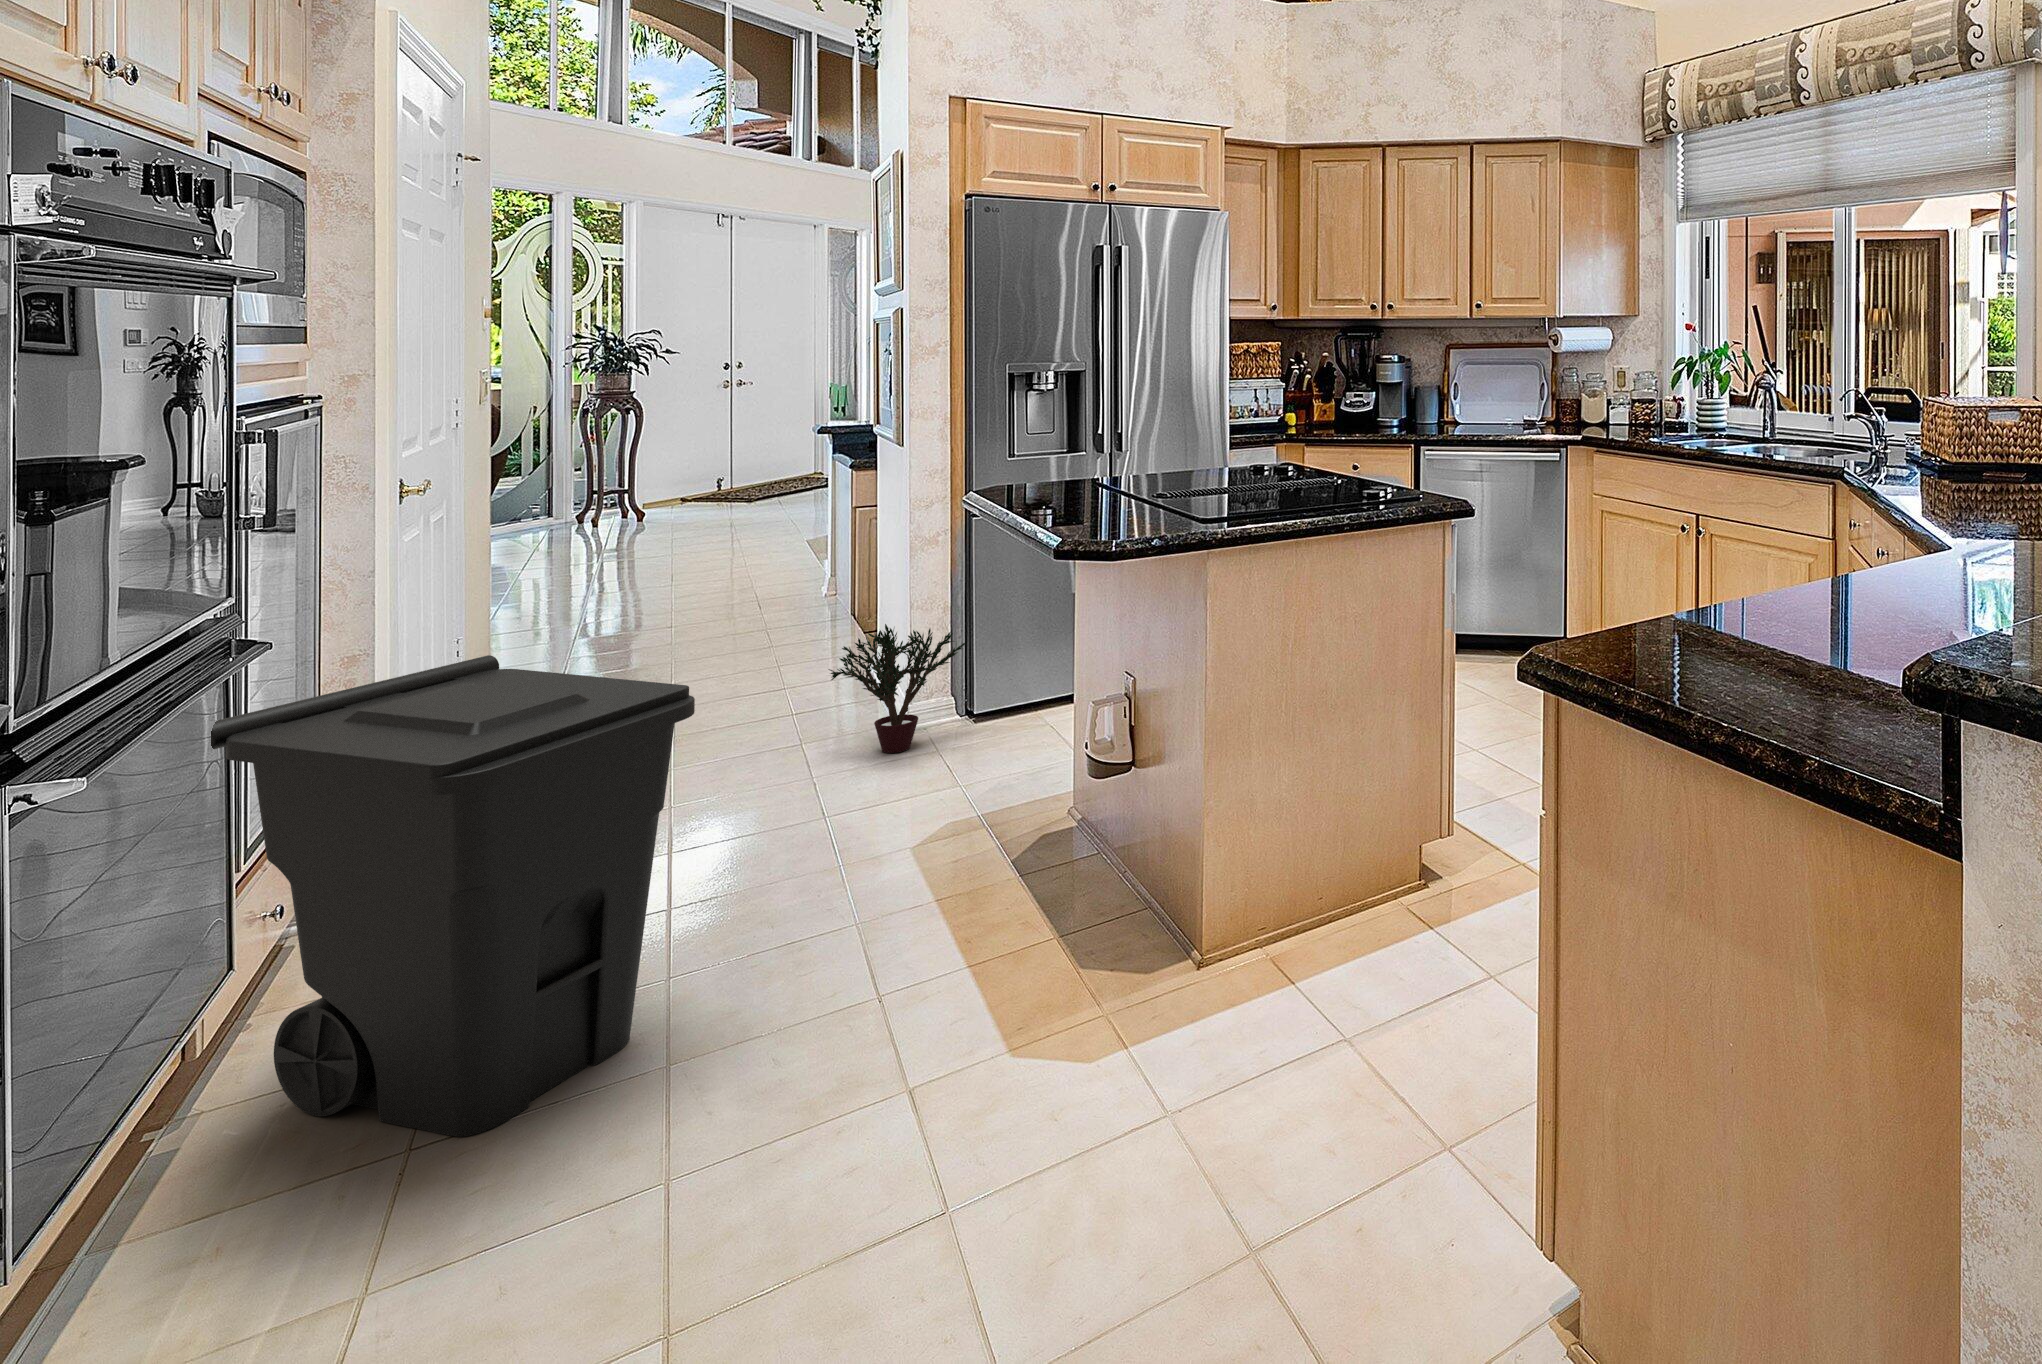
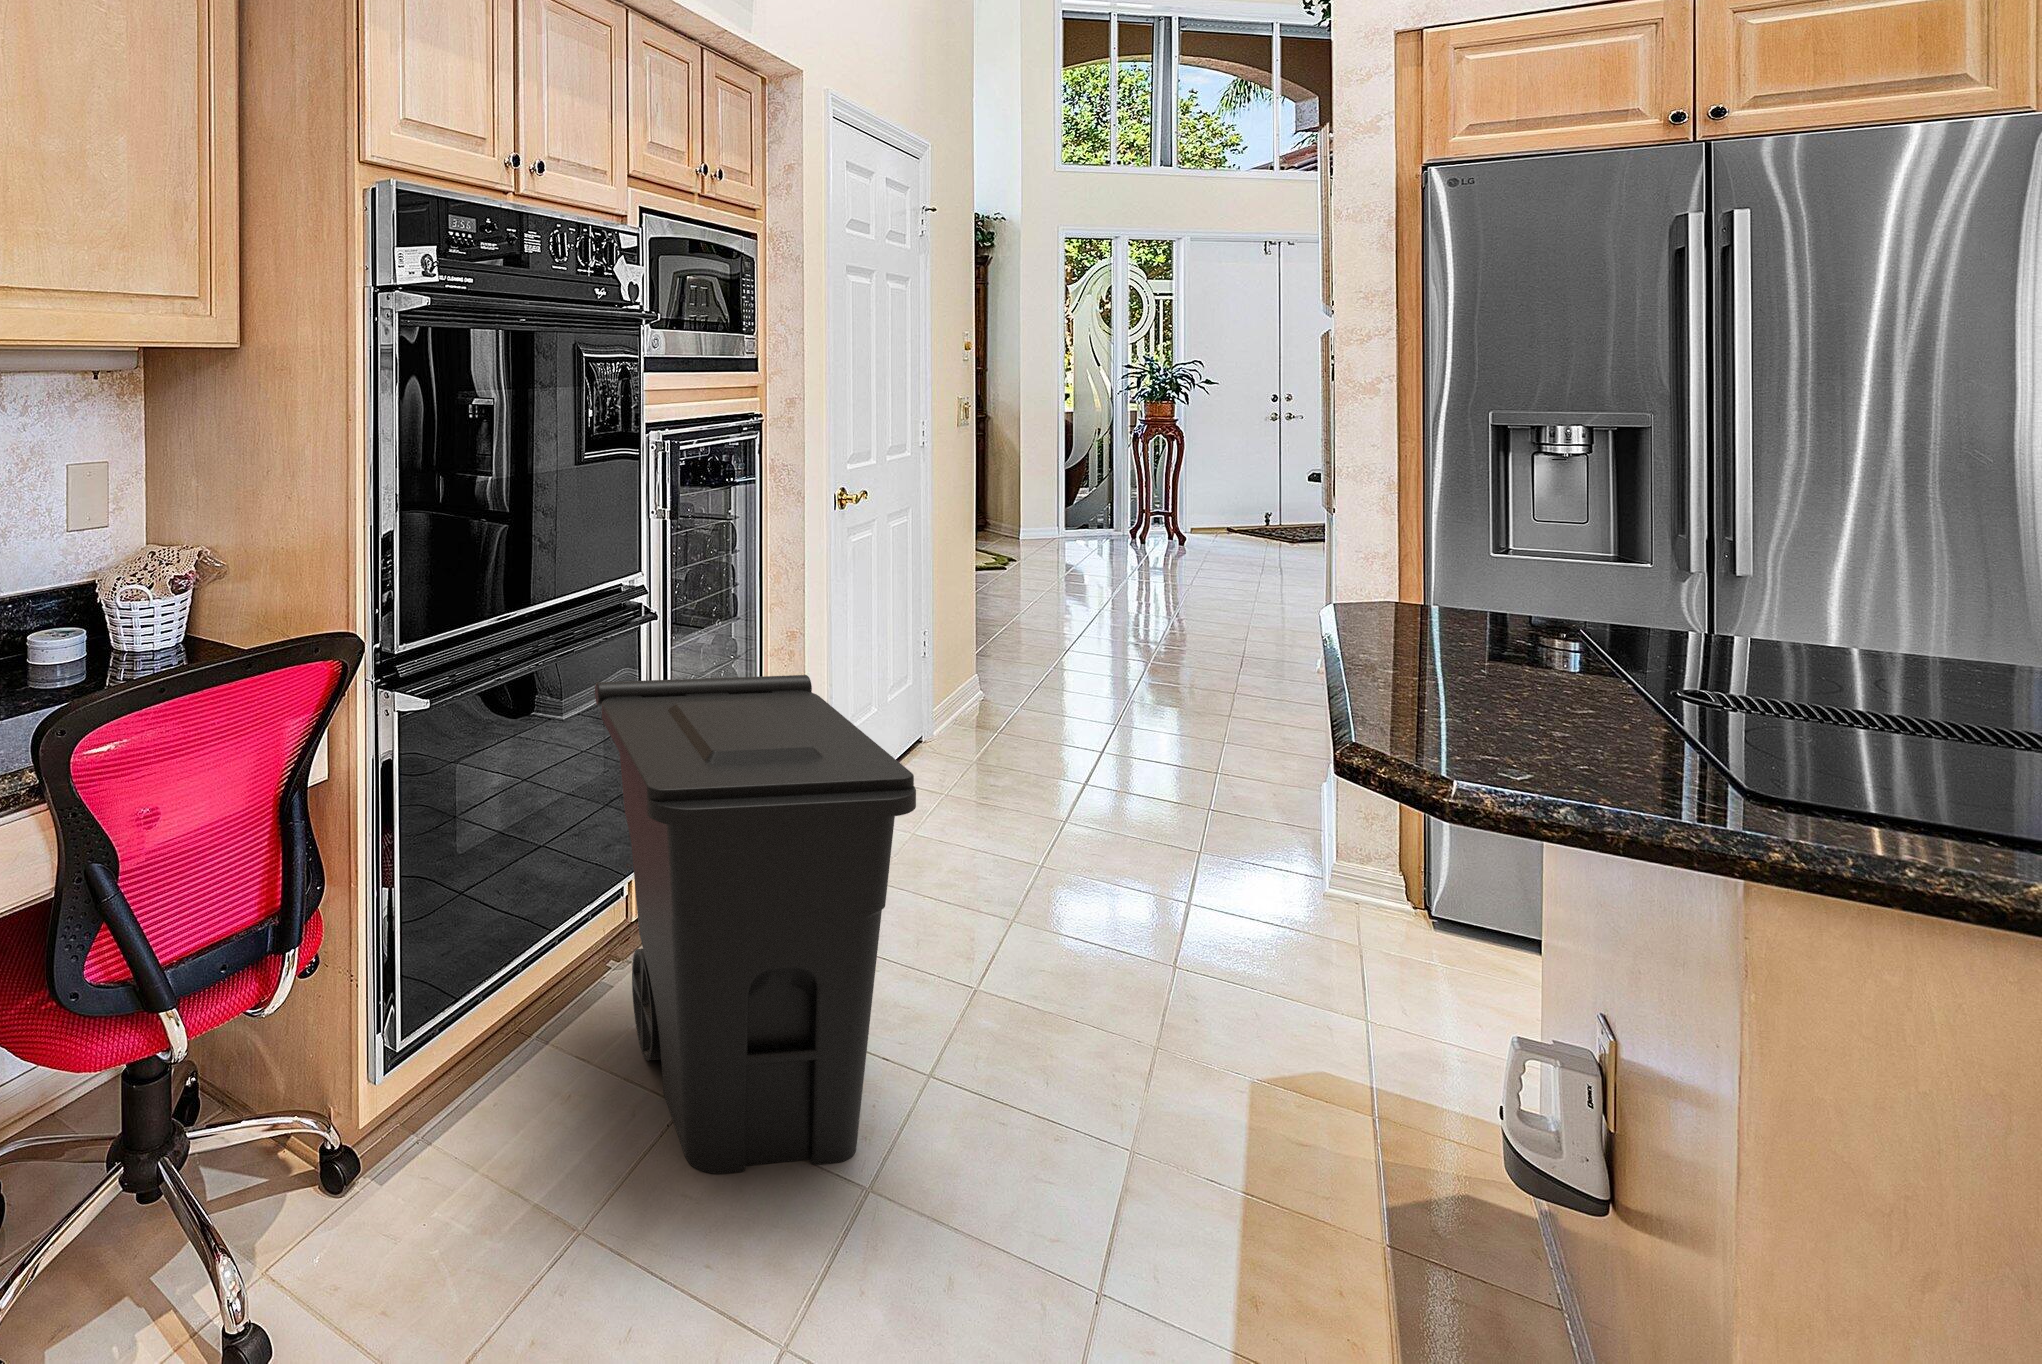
potted plant: present [829,624,966,753] -> none [1224,737,1434,919]

